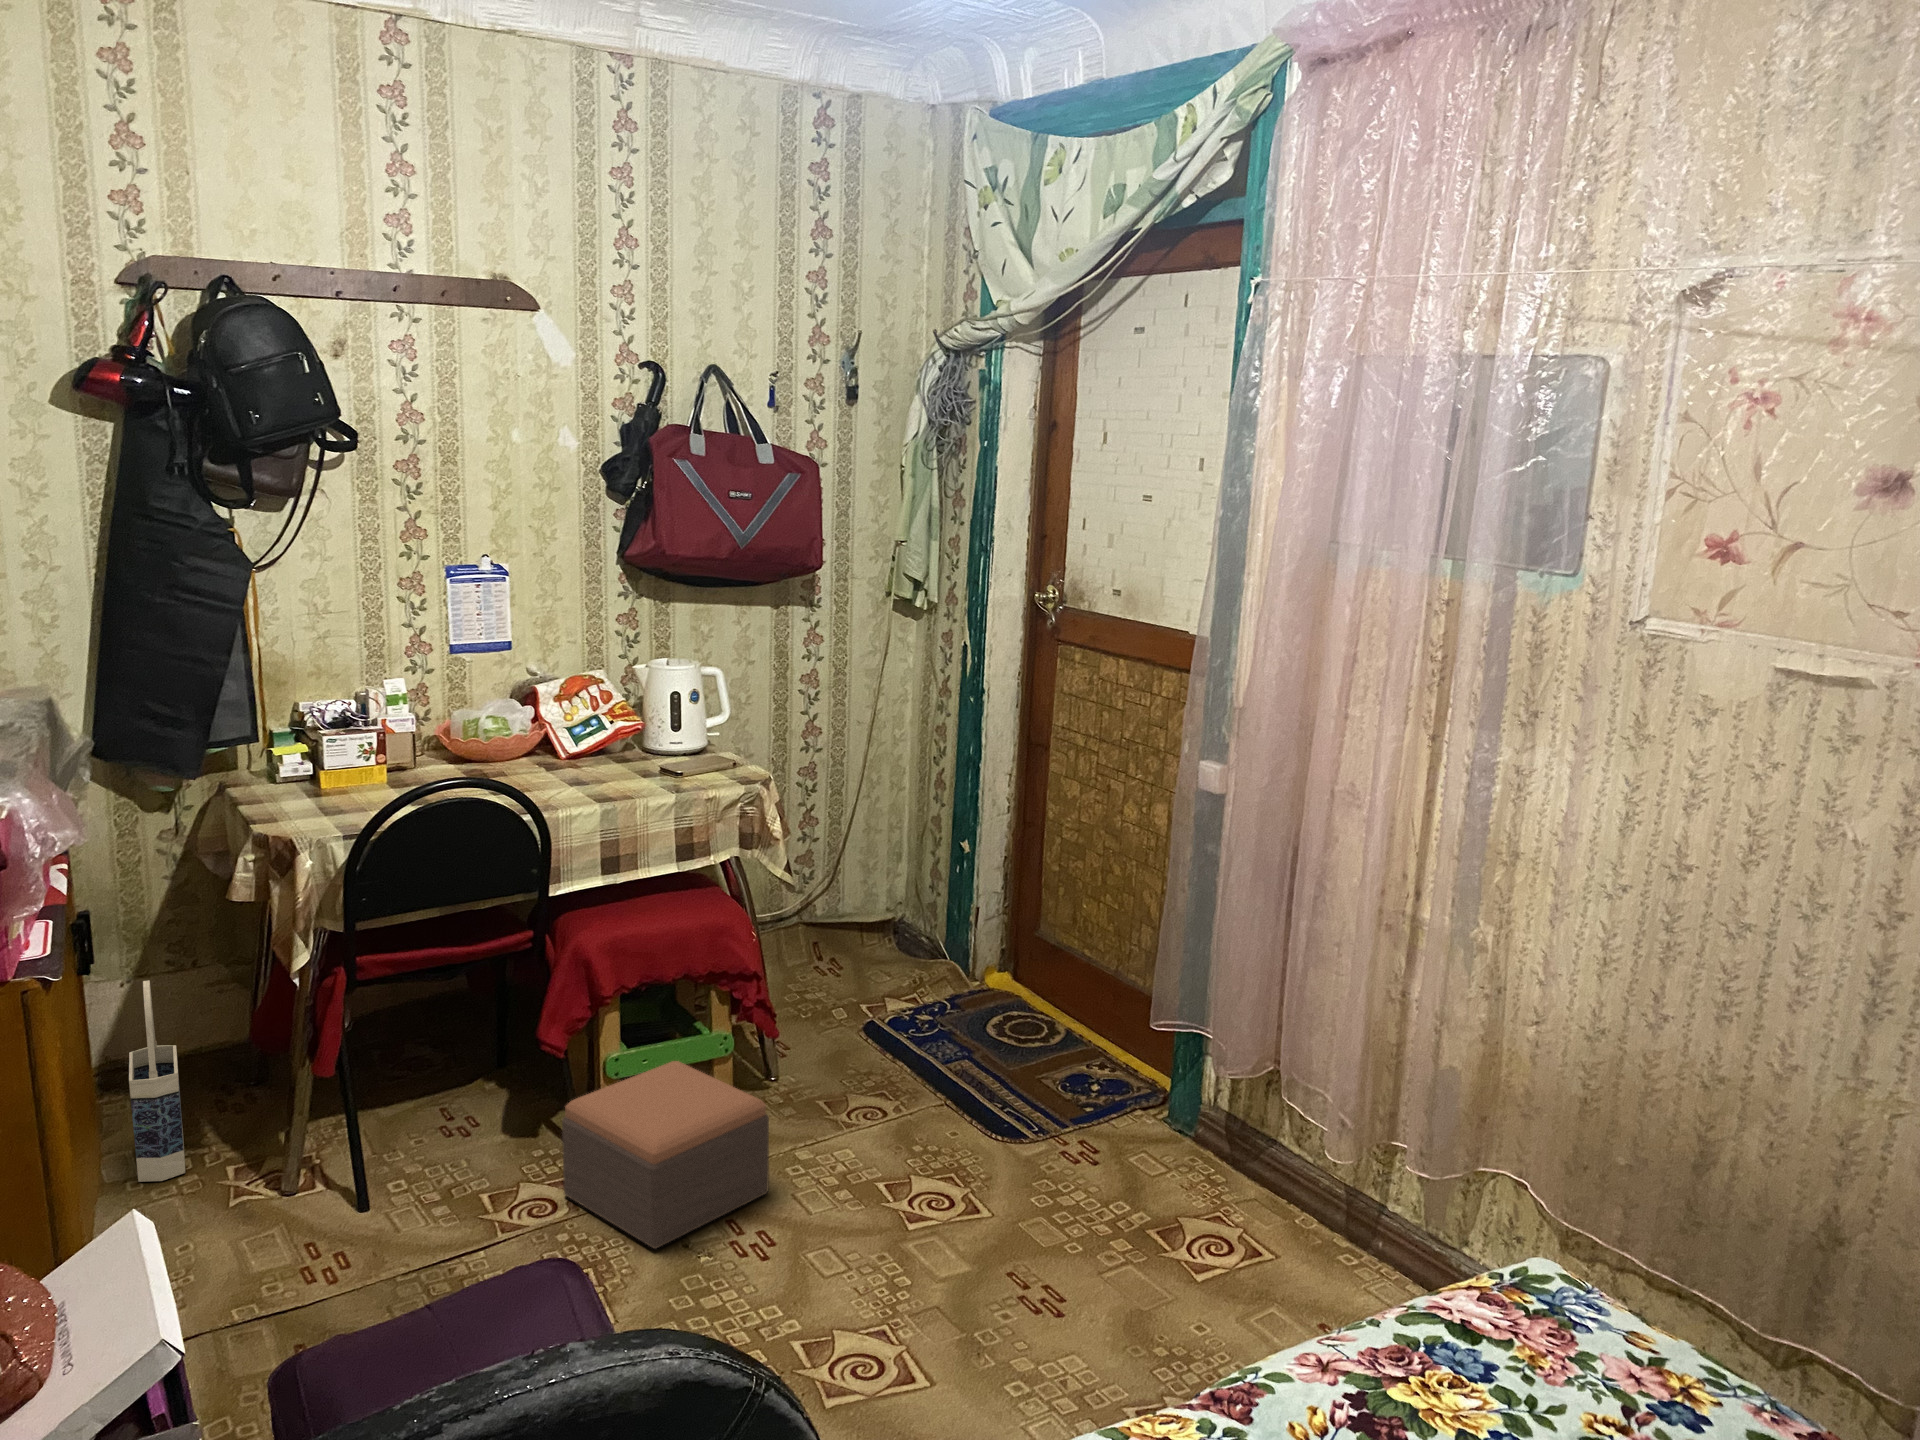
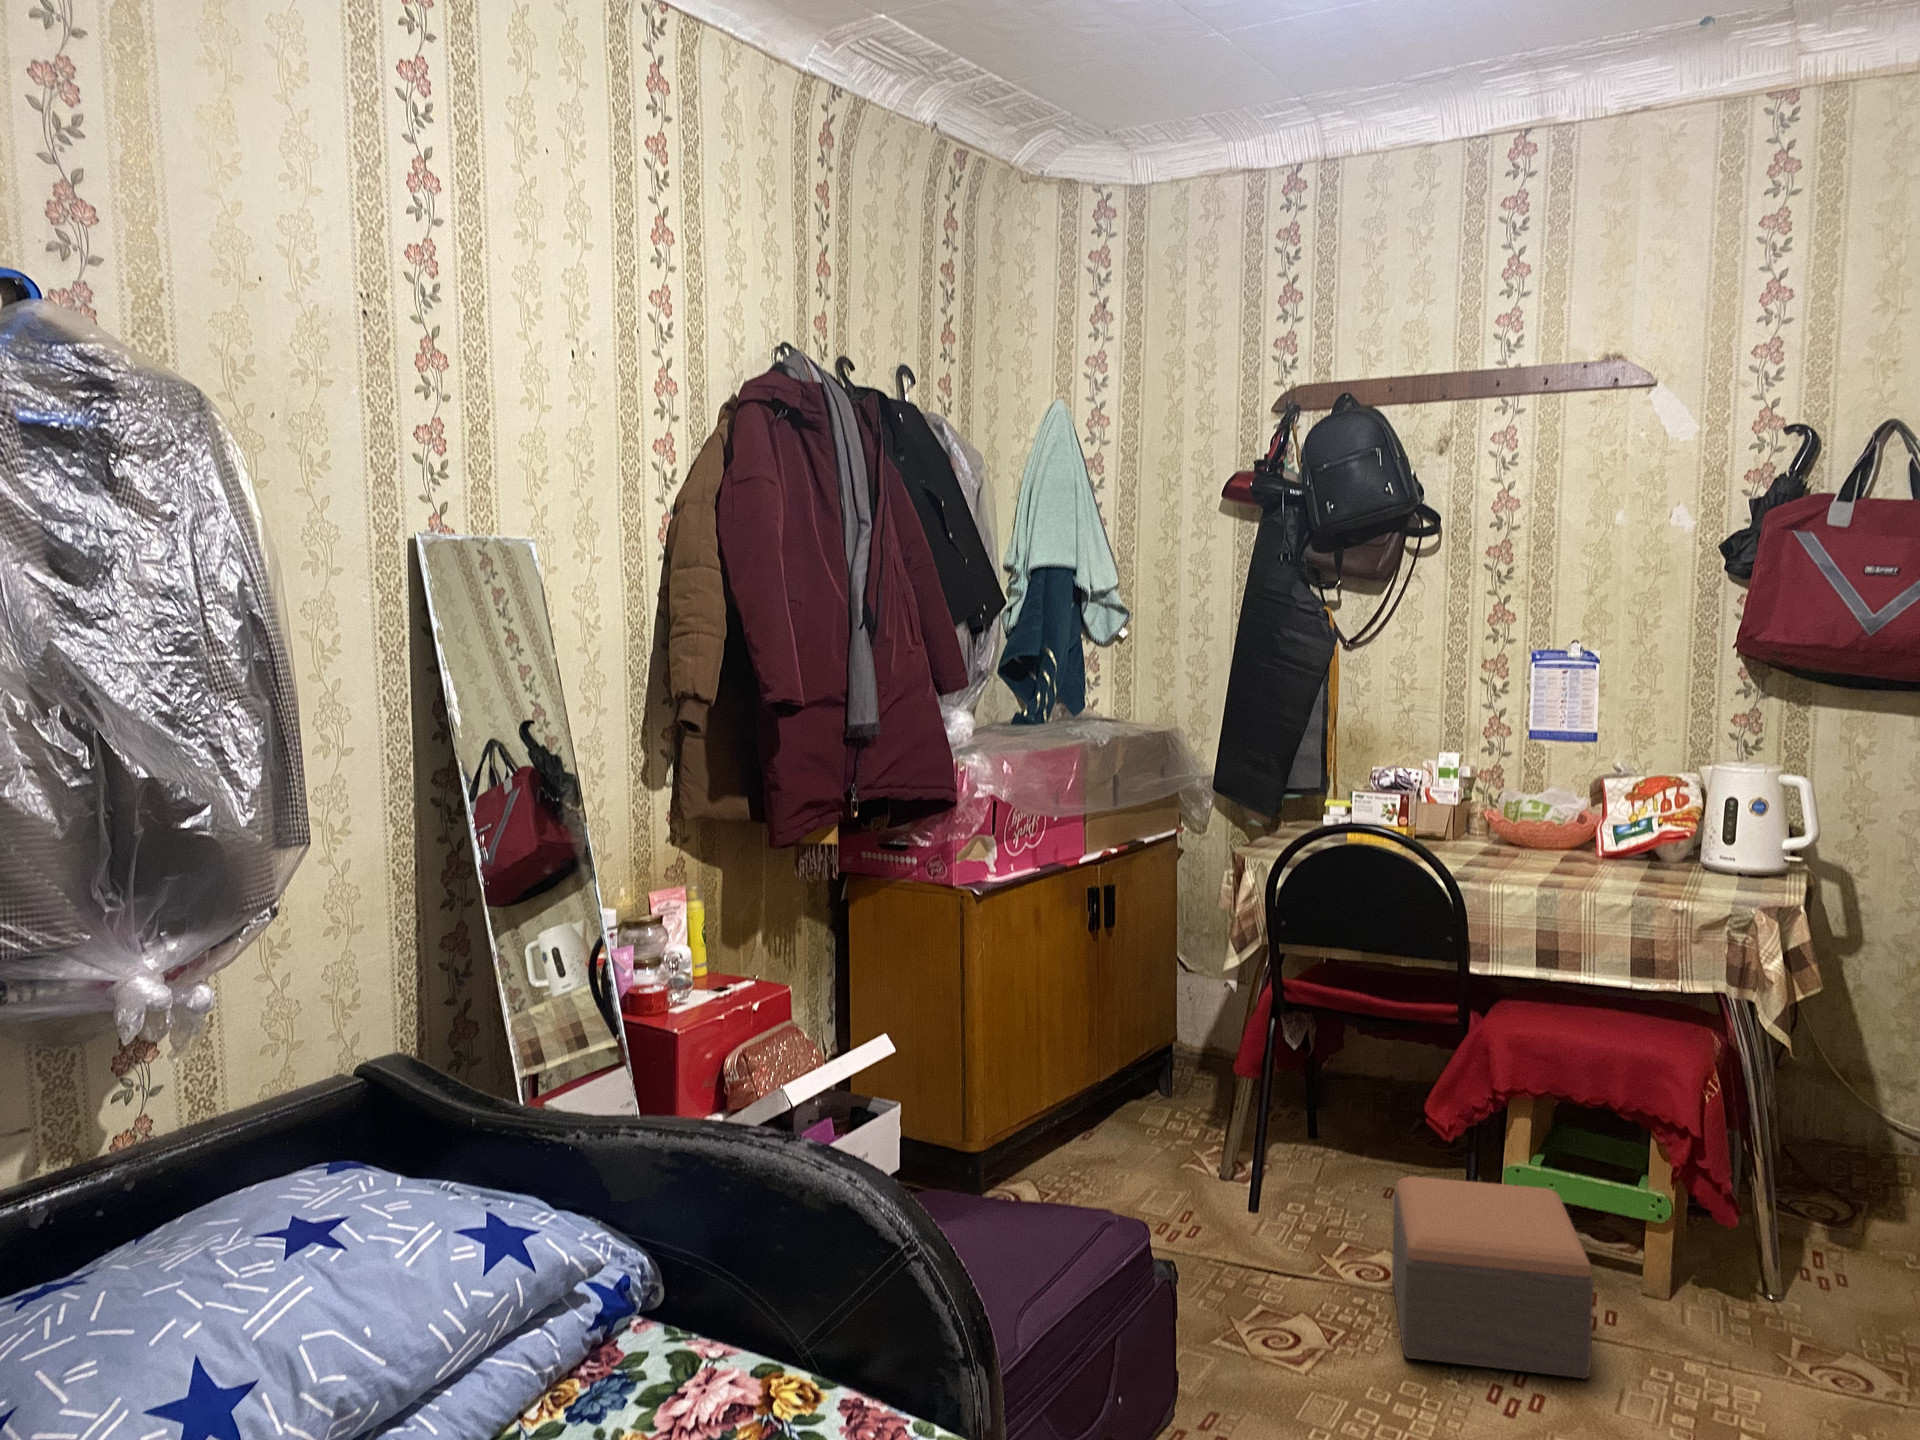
bag: present [129,980,185,1182] -> none [1138,964,1197,1133]

